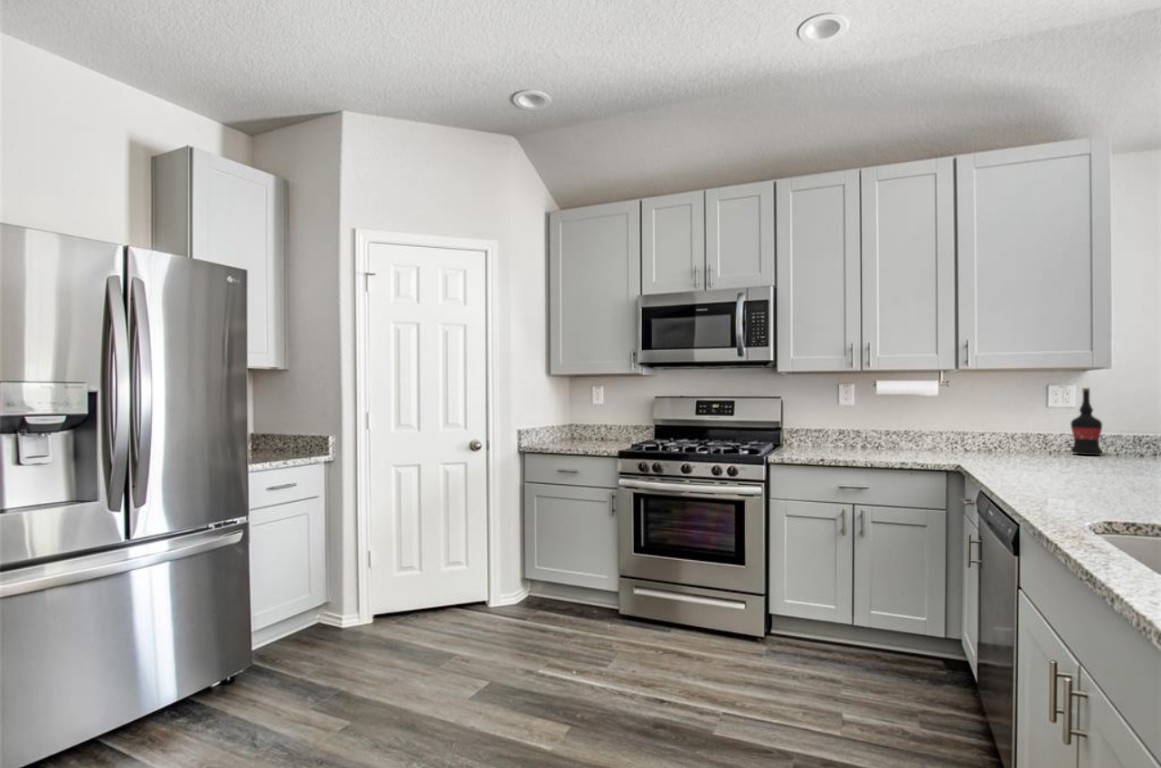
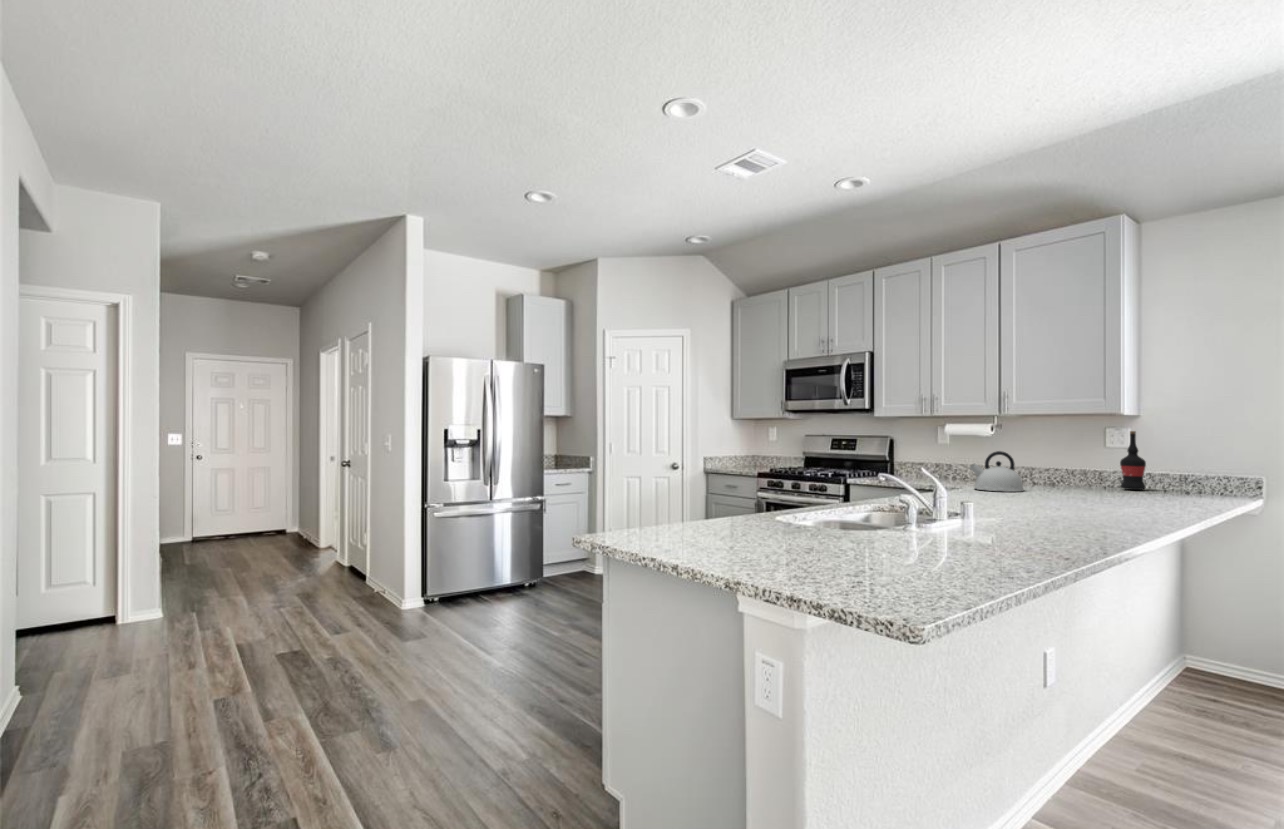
kettle: none [976,414,1049,468] -> present [970,451,1024,492]

